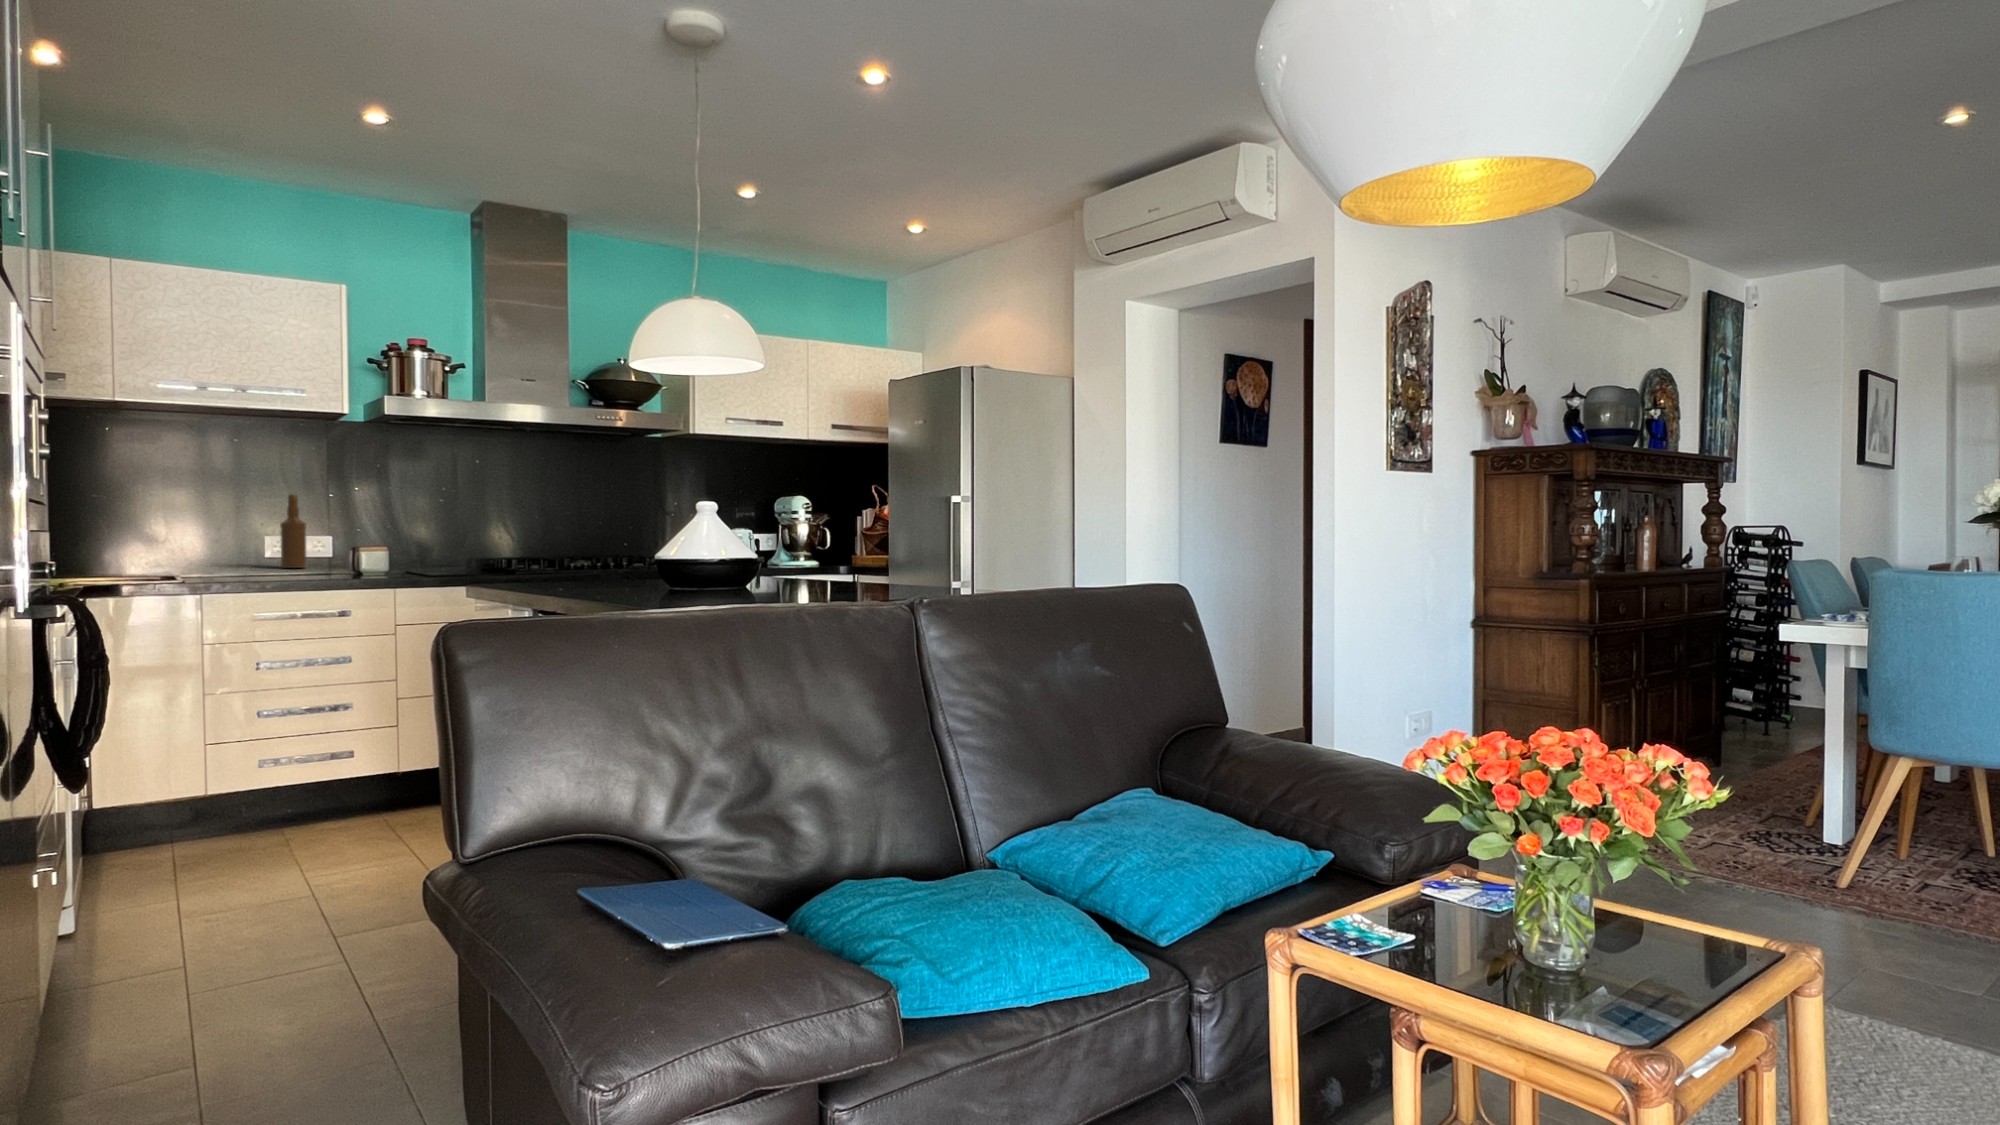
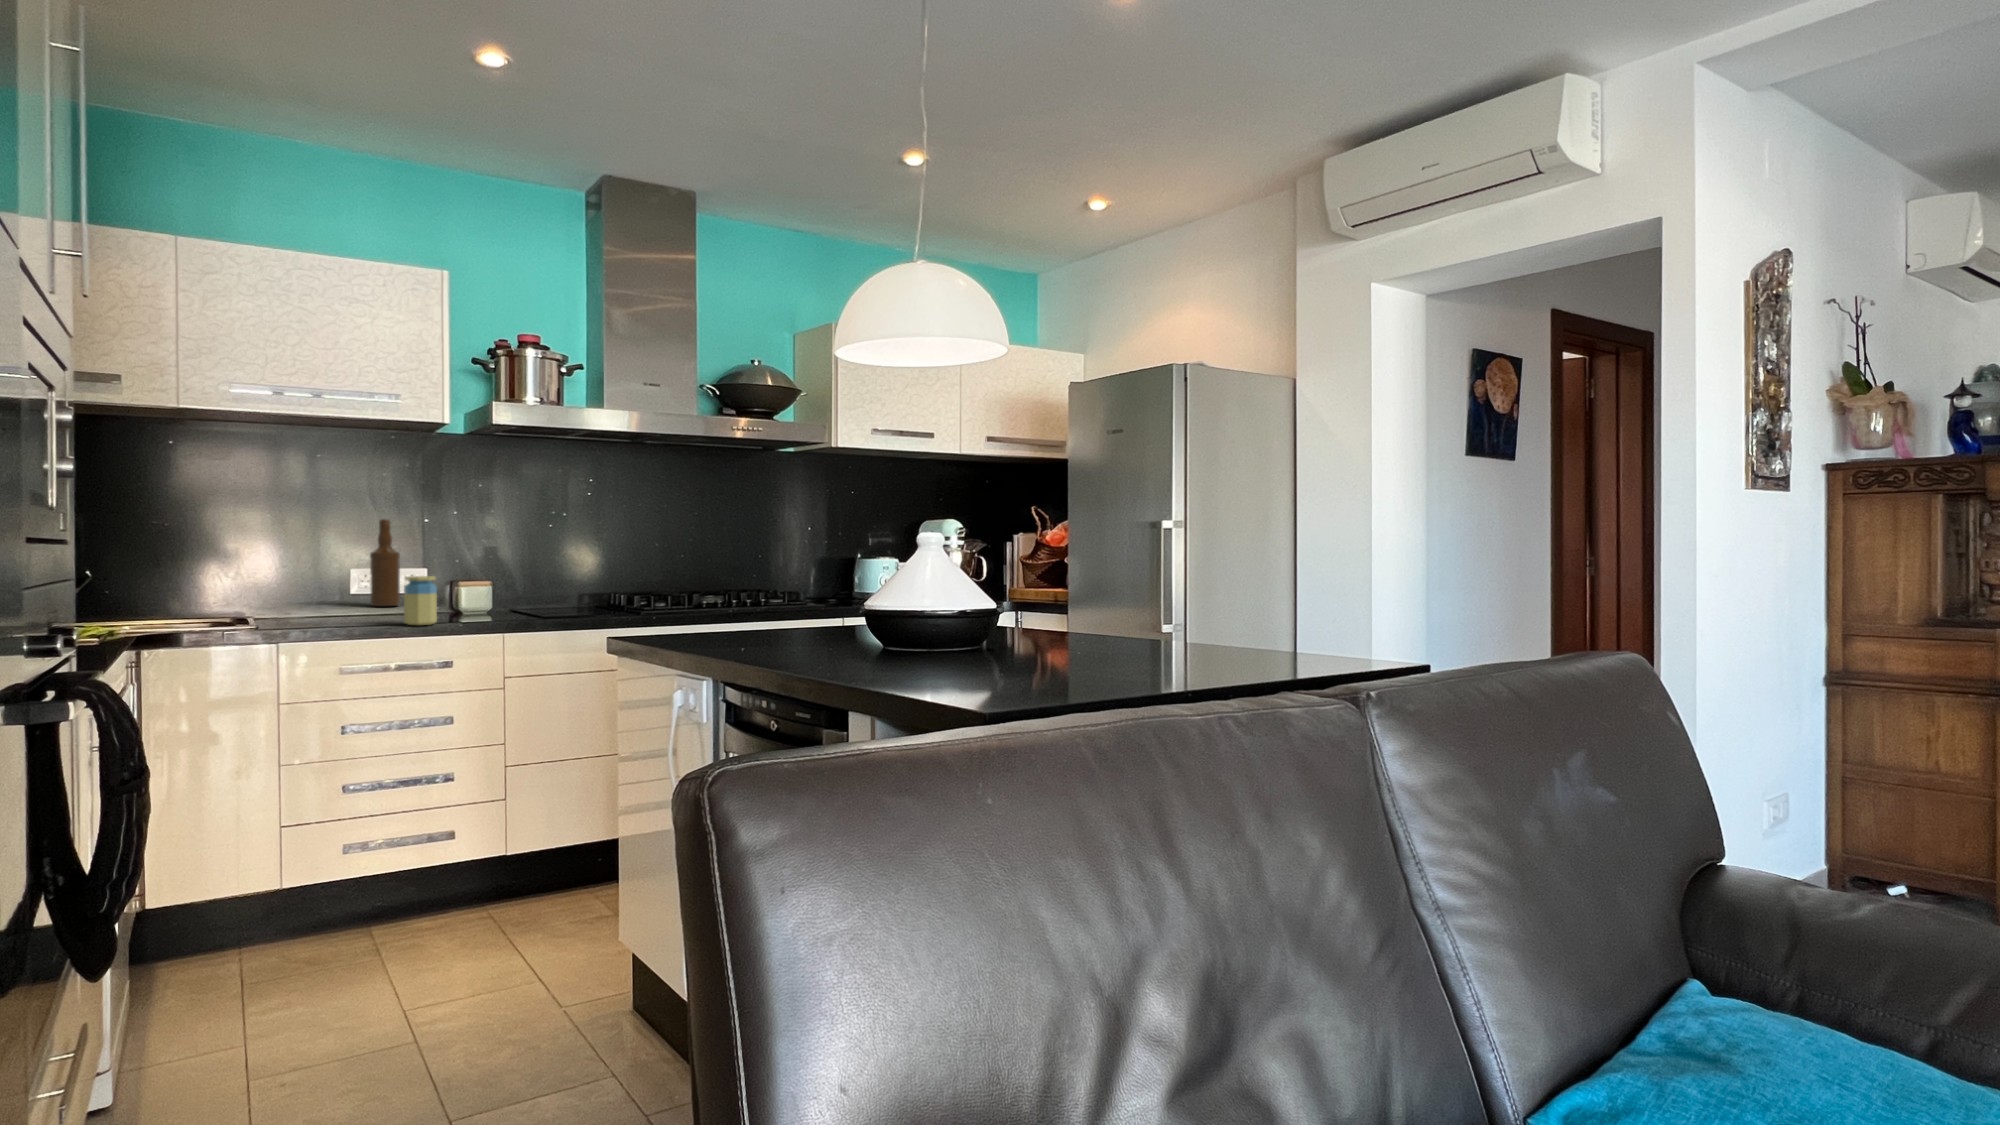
jar: none [309,541,337,581] -> present [404,576,437,625]

